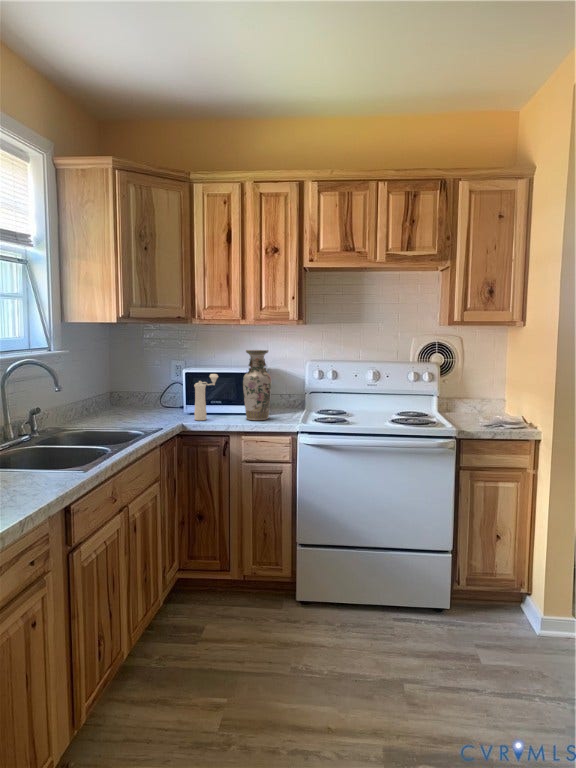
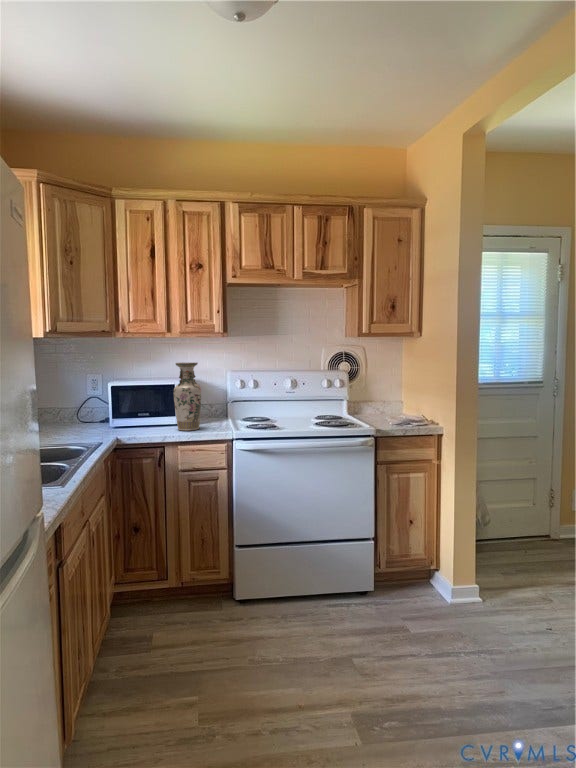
pepper mill: present [194,374,218,420] -> none [125,387,147,434]

